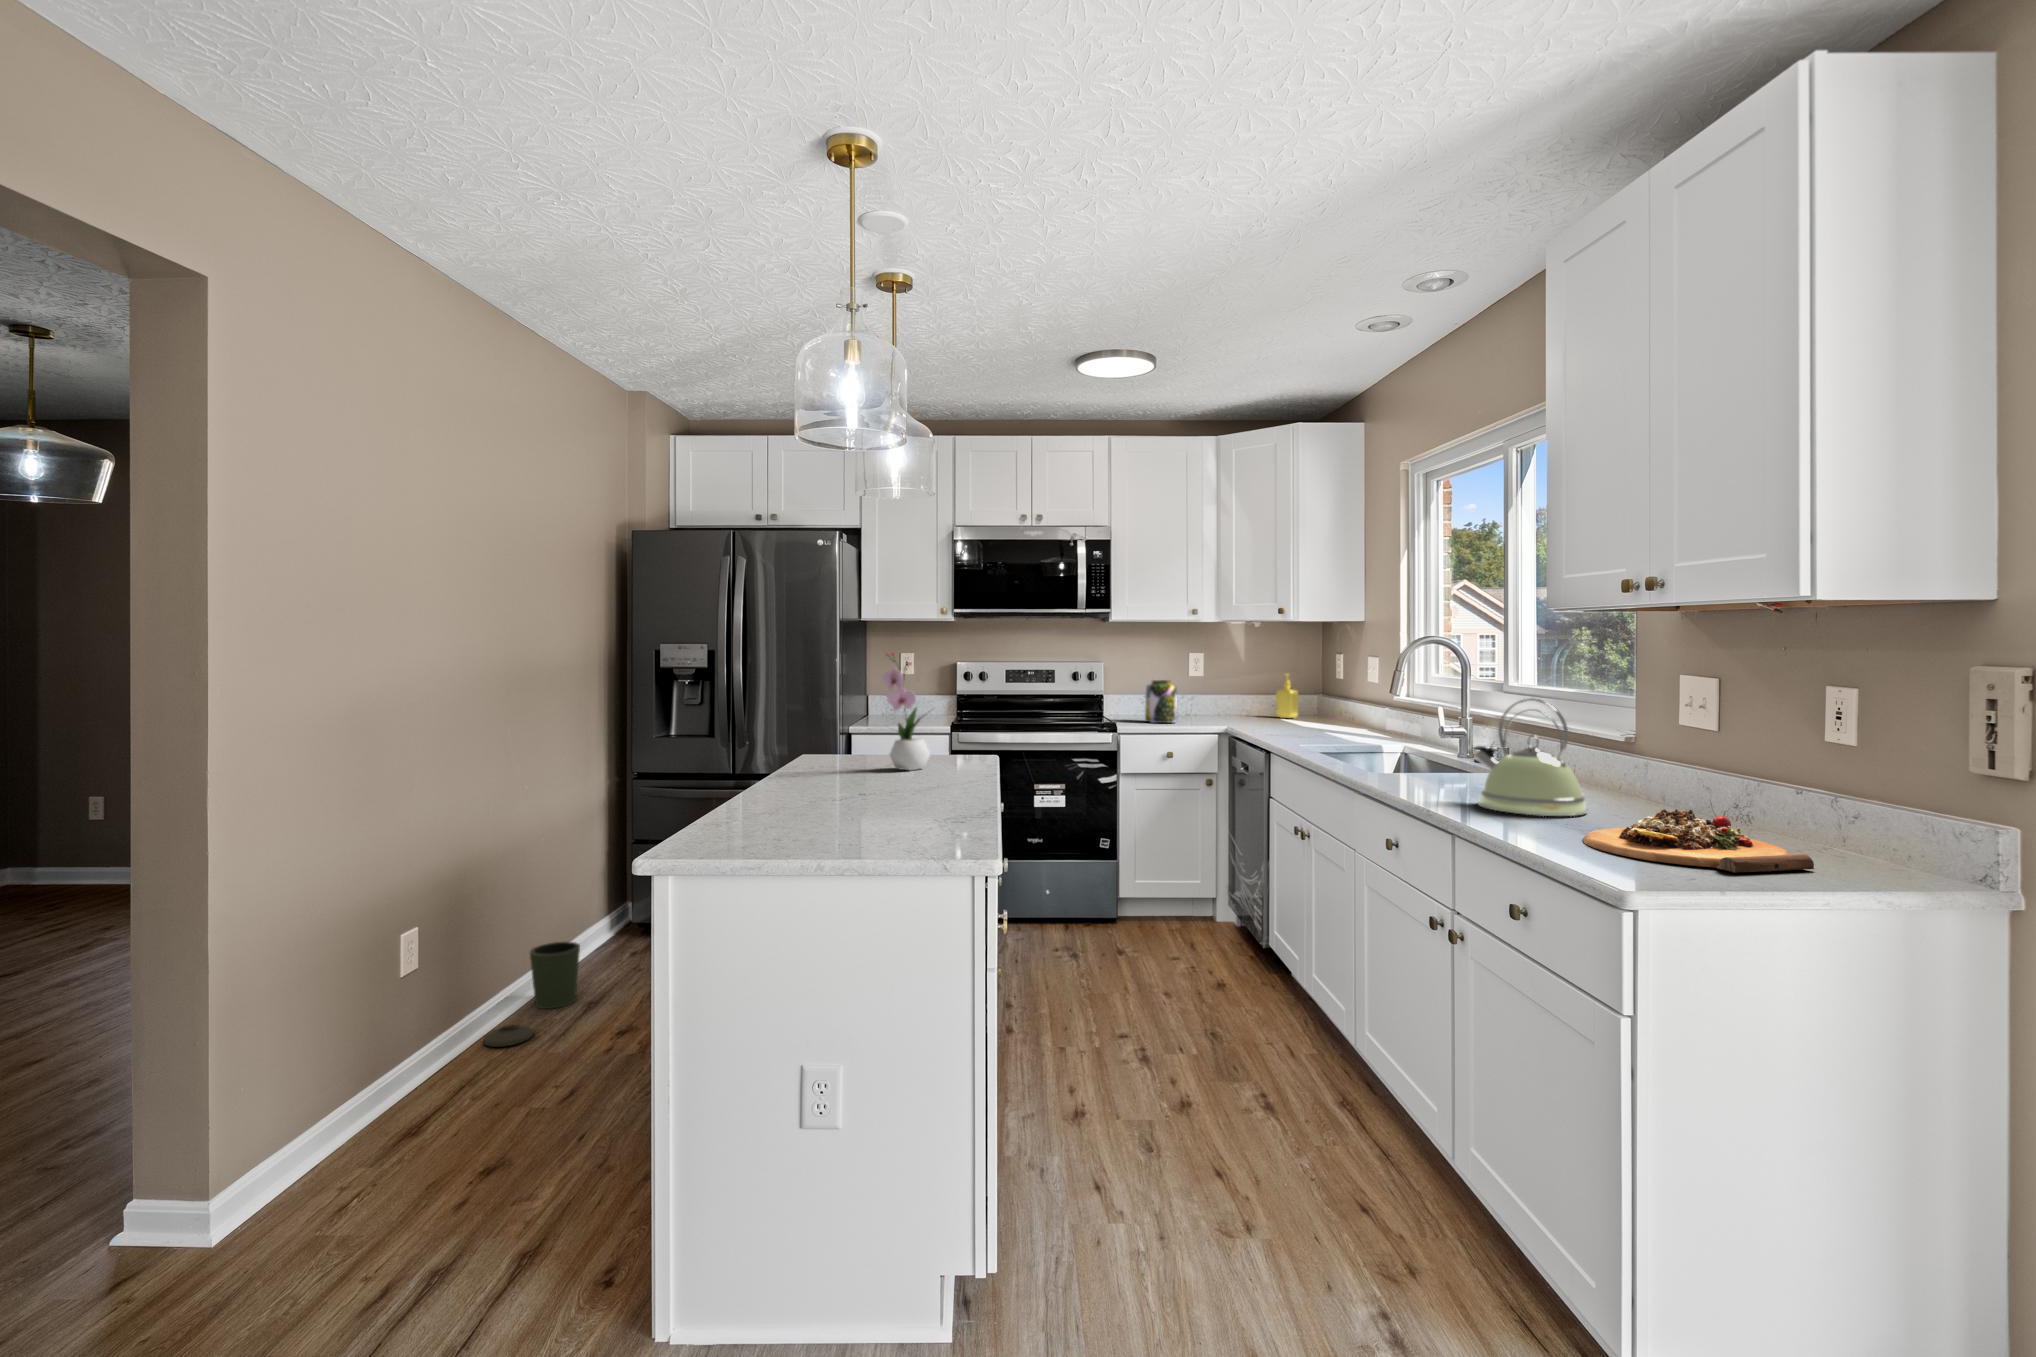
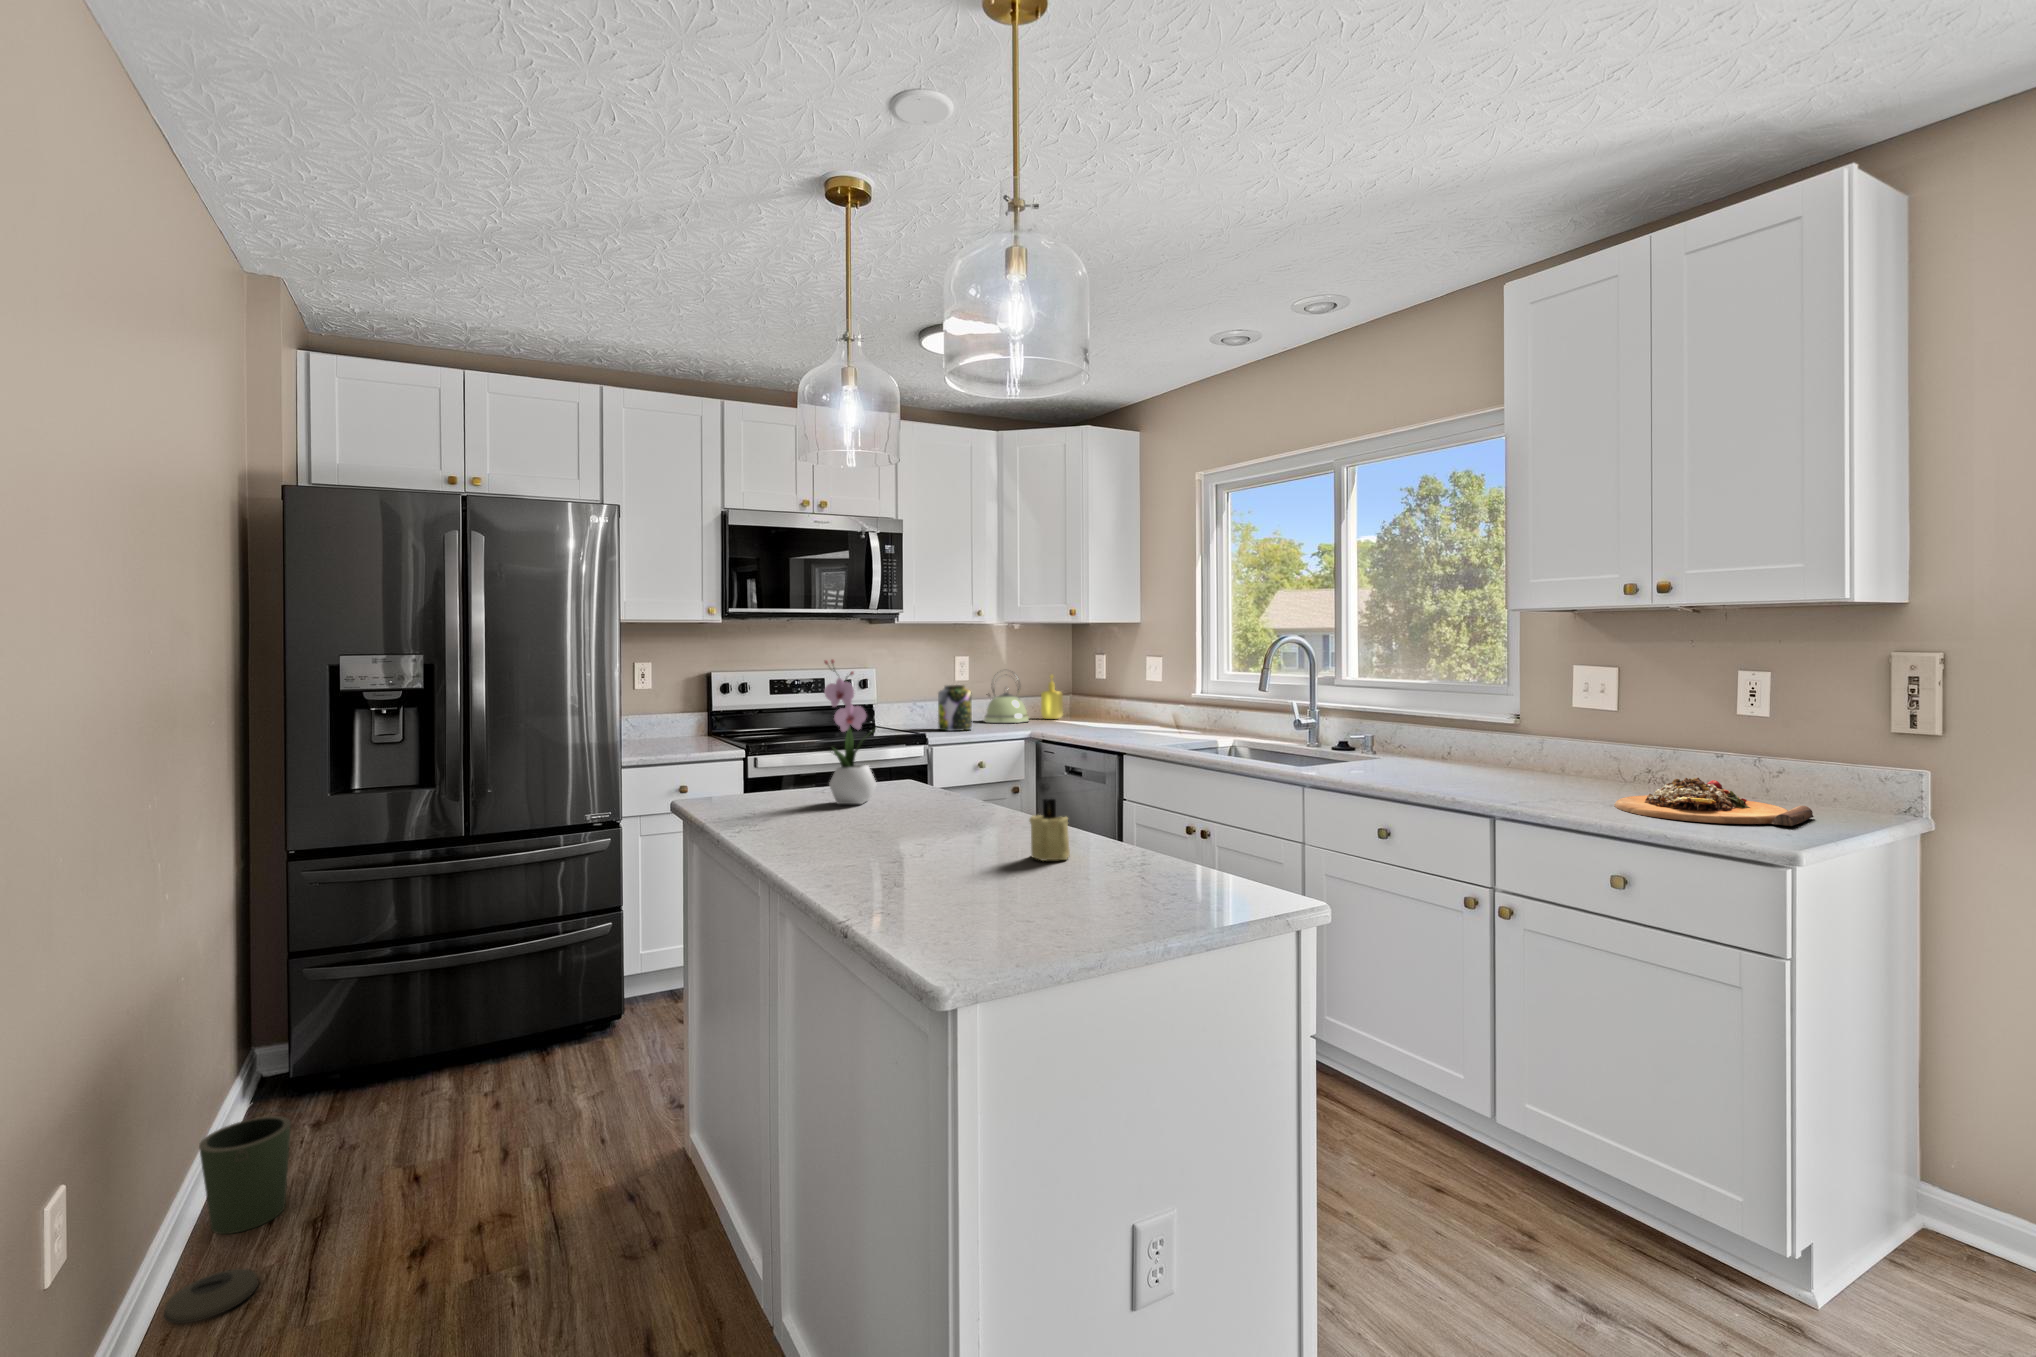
kettle: present [1473,698,1587,816] -> present [984,671,1029,723]
candle: none [891,766,927,816] -> present [1029,799,1070,860]

